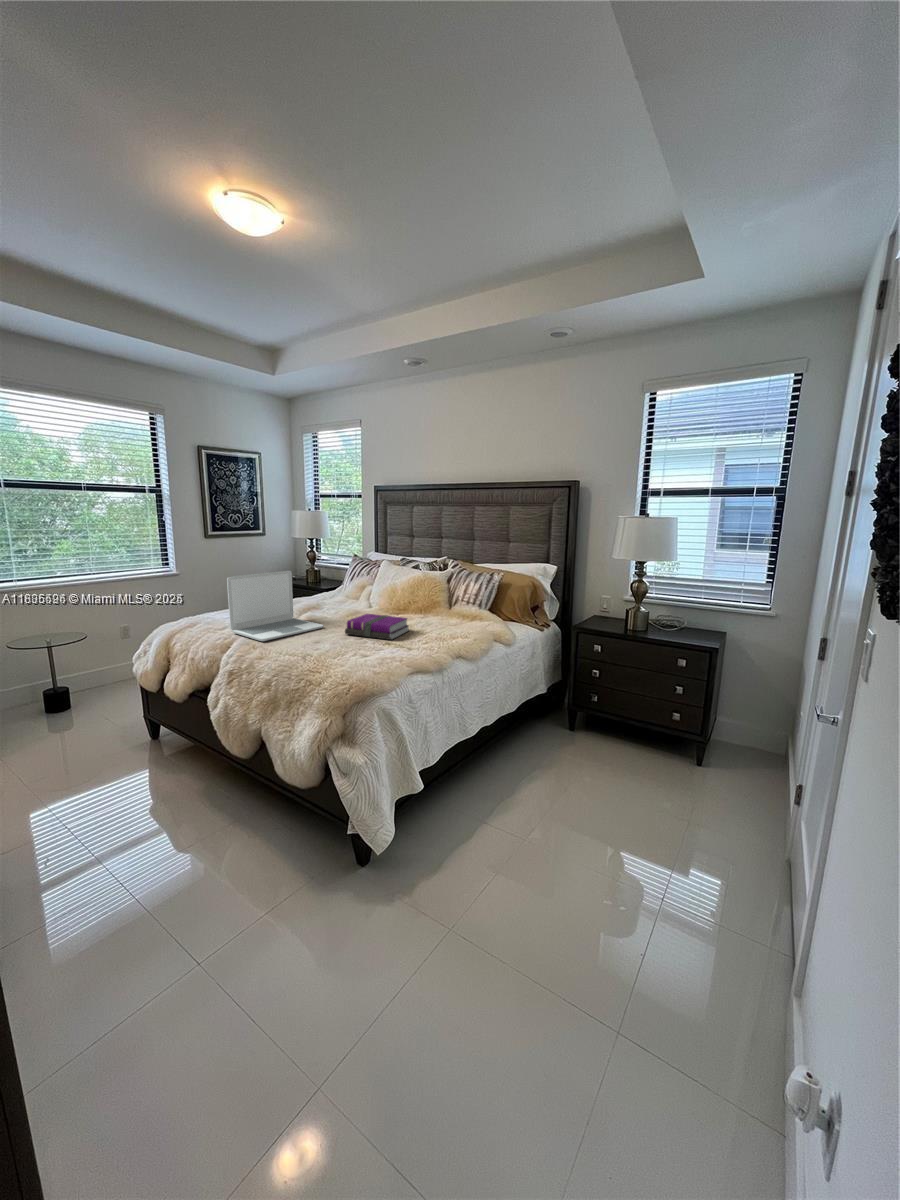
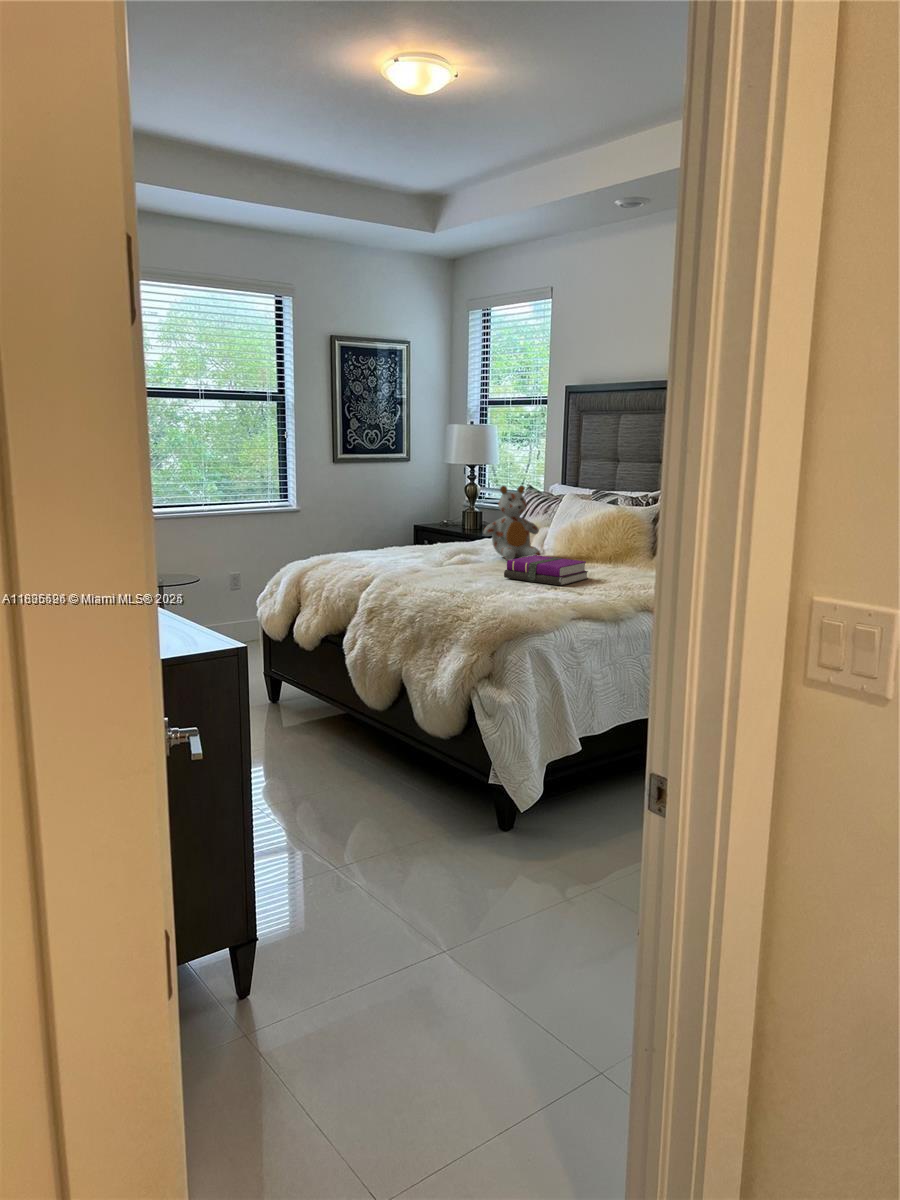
stuffed bear: none [325,558,369,616] -> present [483,485,541,560]
laptop: present [227,571,323,641] -> none [369,498,479,579]

